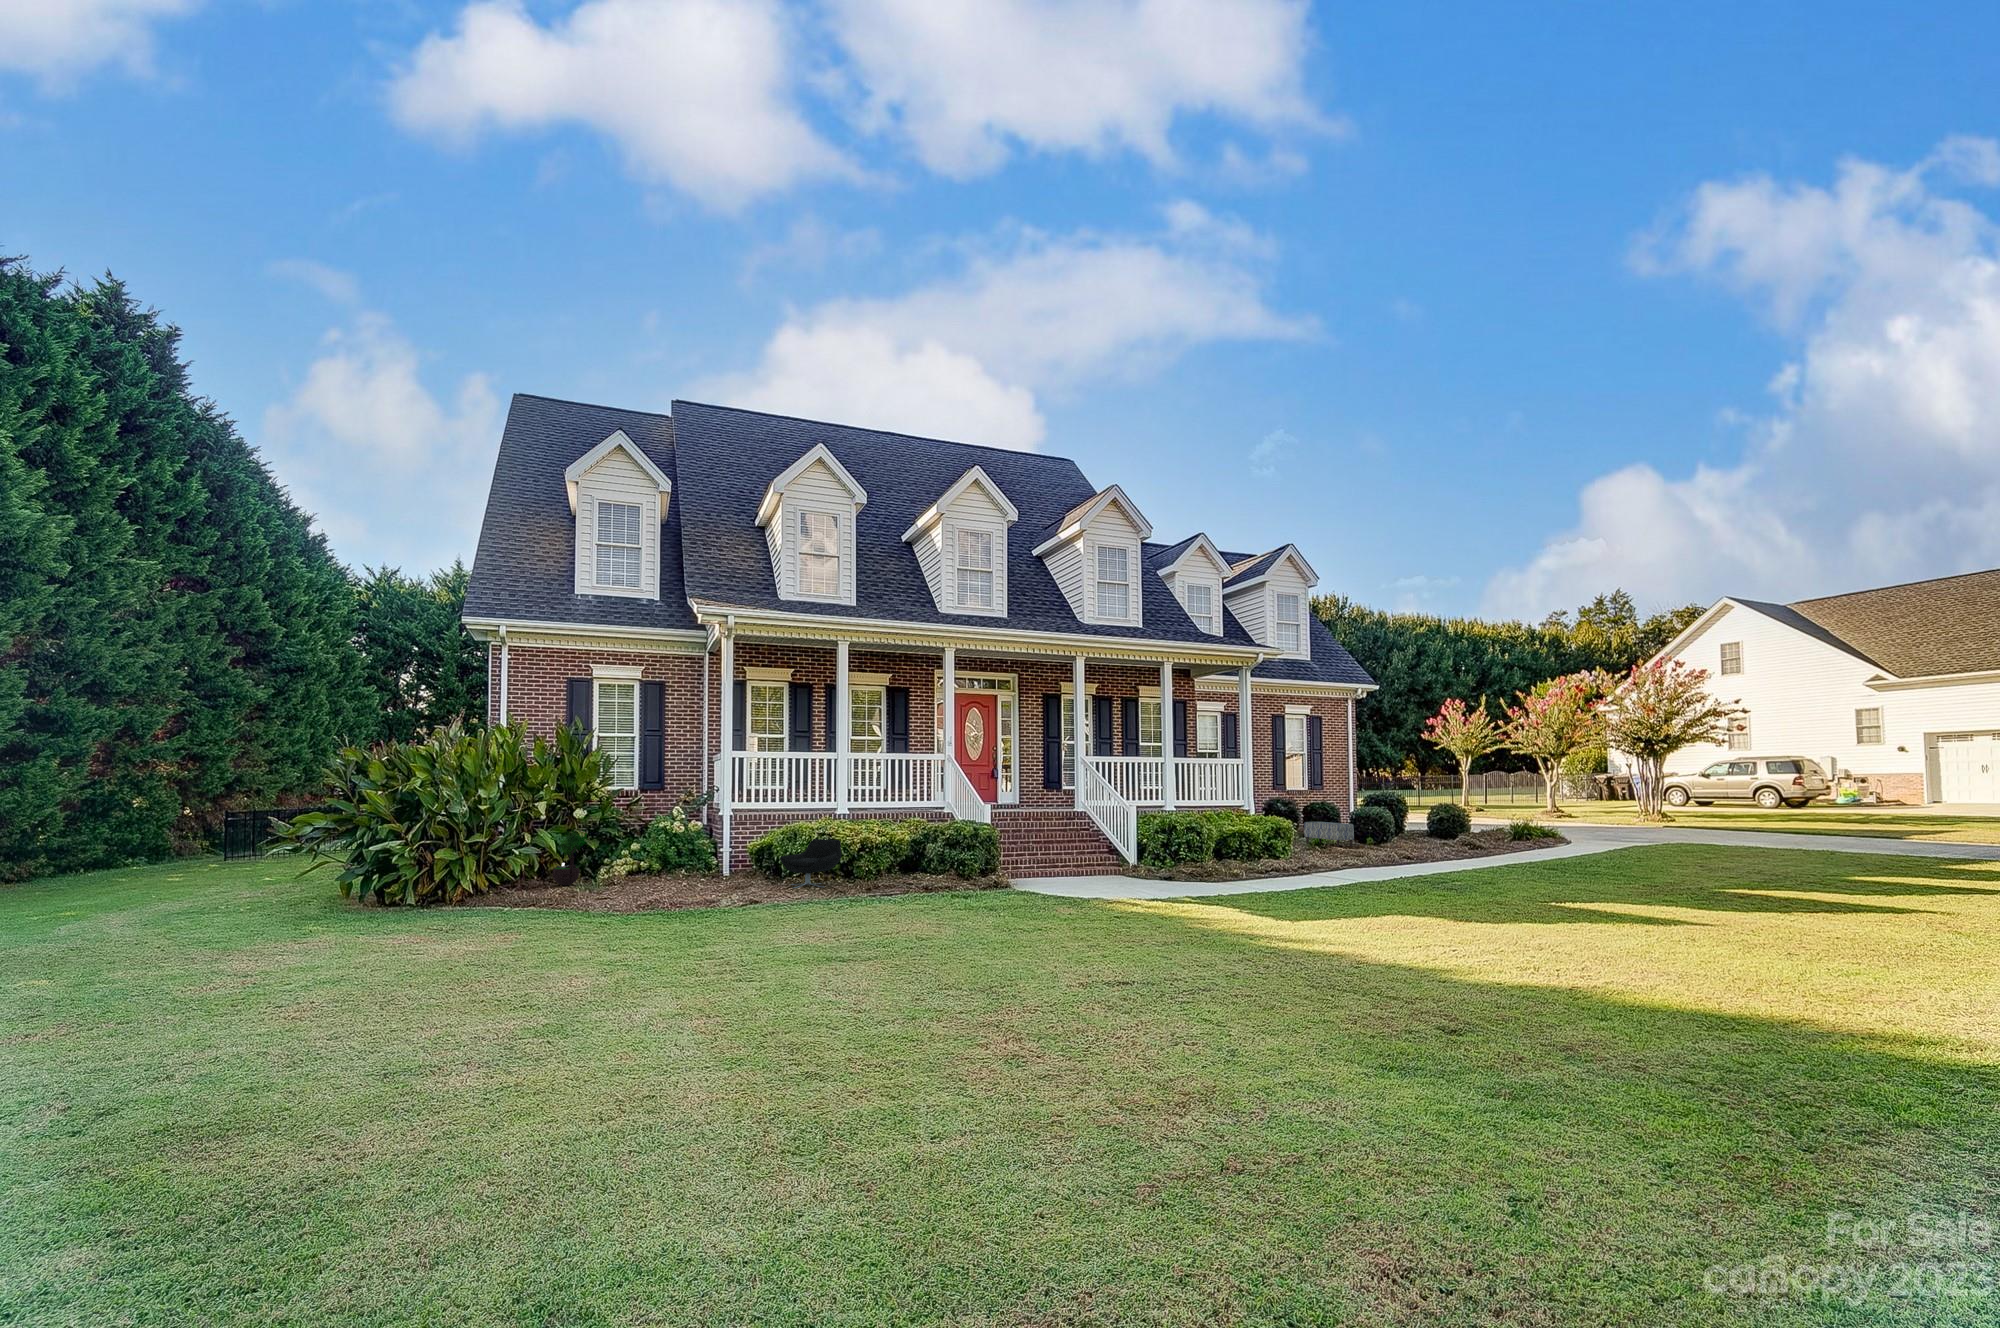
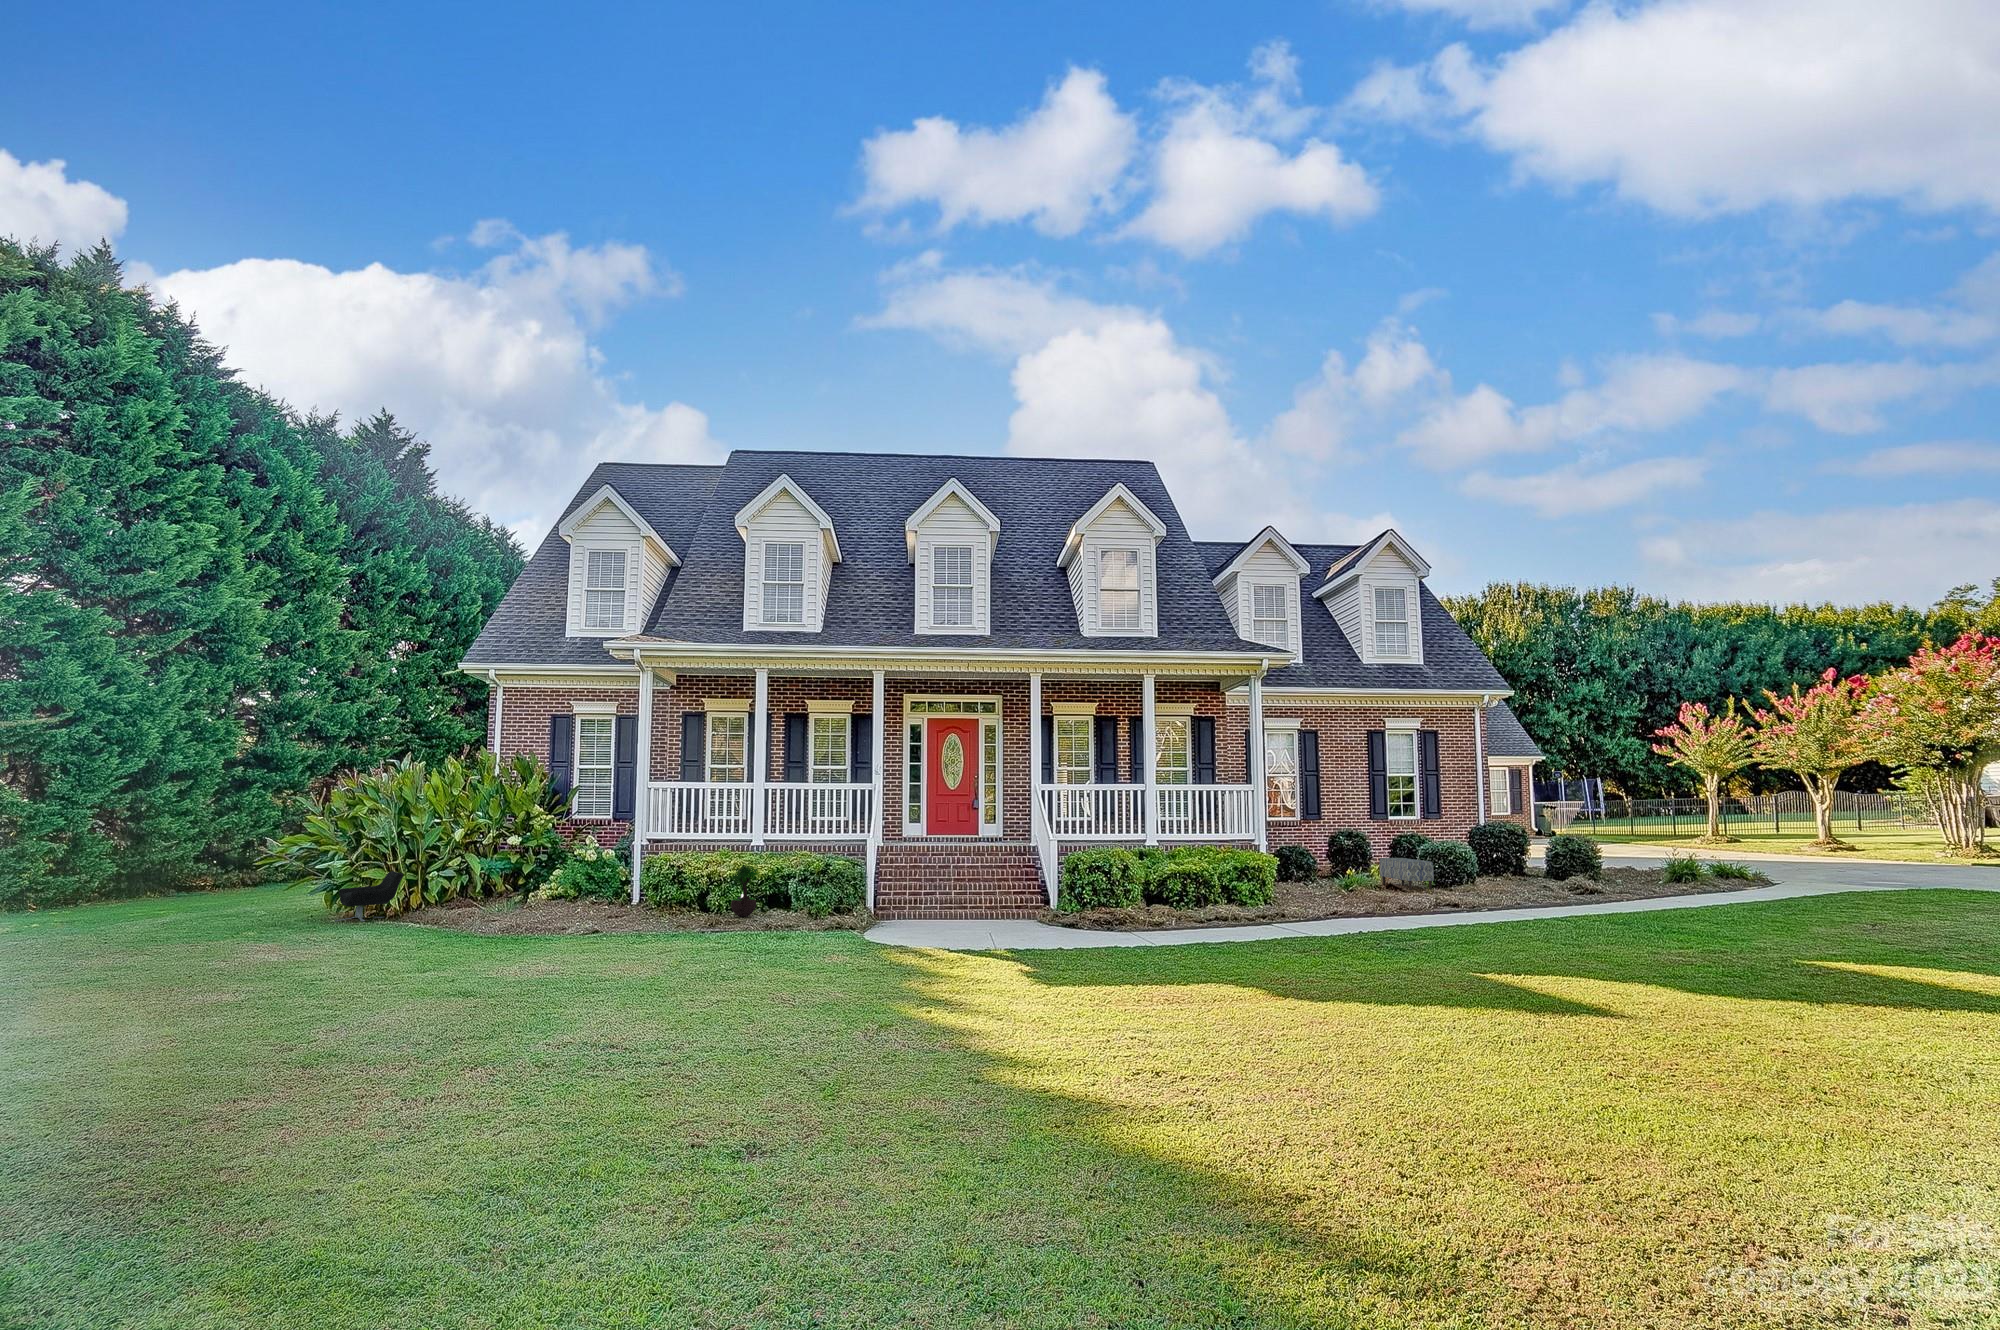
potted tree: present [553,831,586,885] -> present [731,863,759,917]
lounge chair: present [780,839,841,888] -> present [337,871,403,921]

